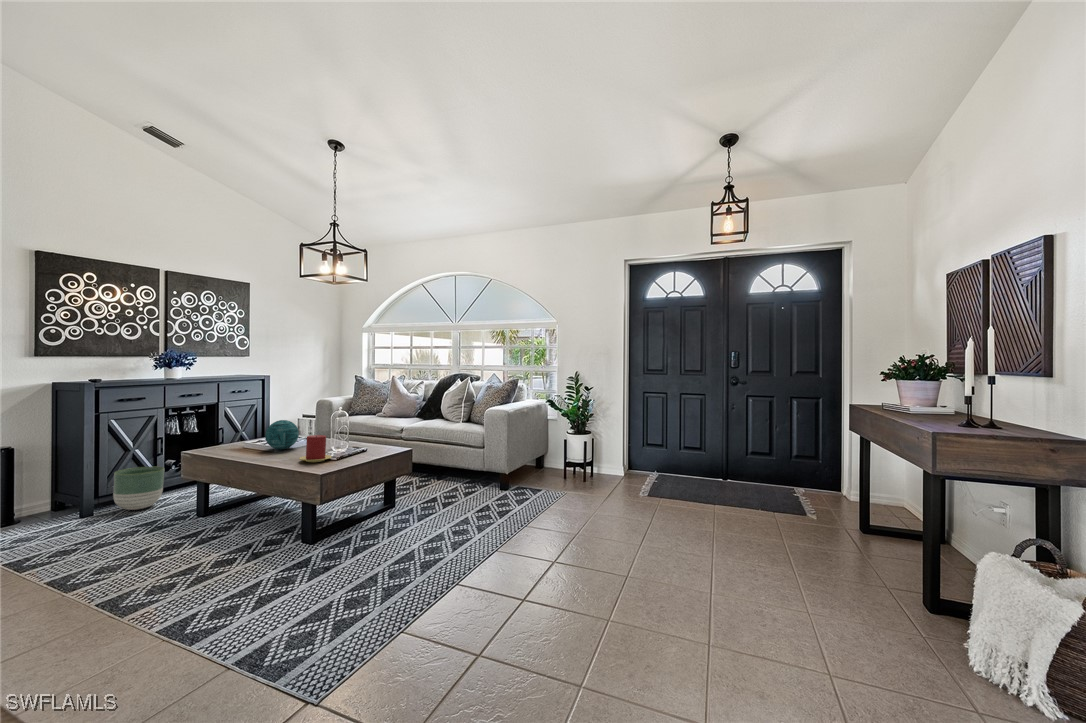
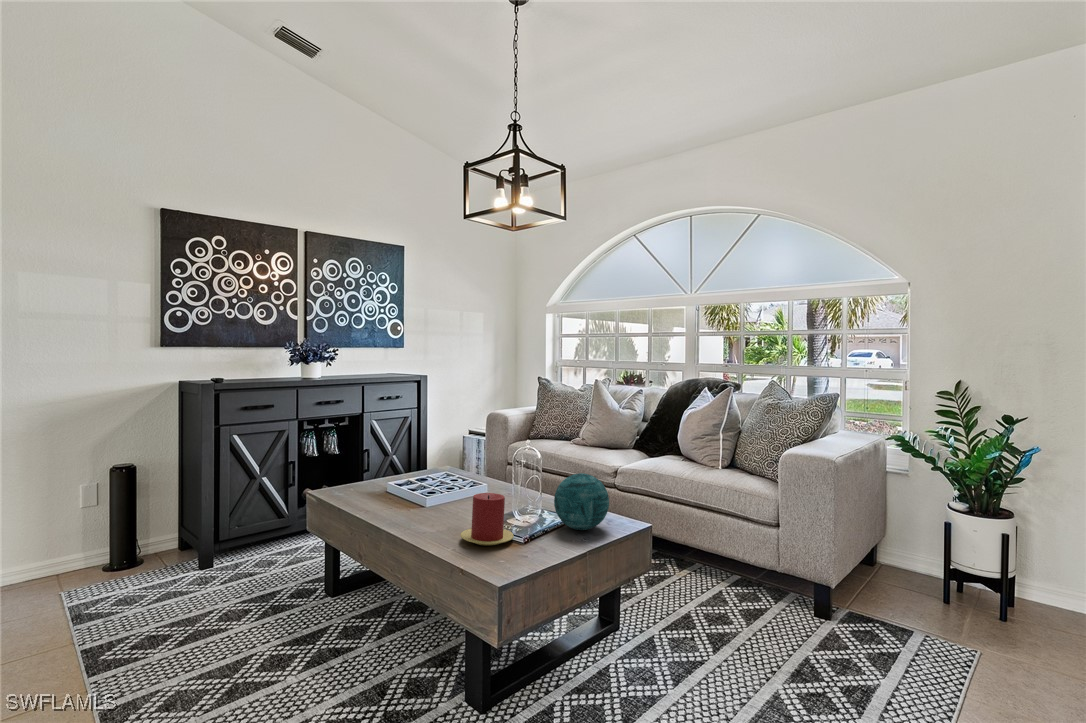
decorative orb: present [265,420,299,449] -> present [554,473,609,530]
planter: present [113,467,164,510] -> none [233,504,292,566]

